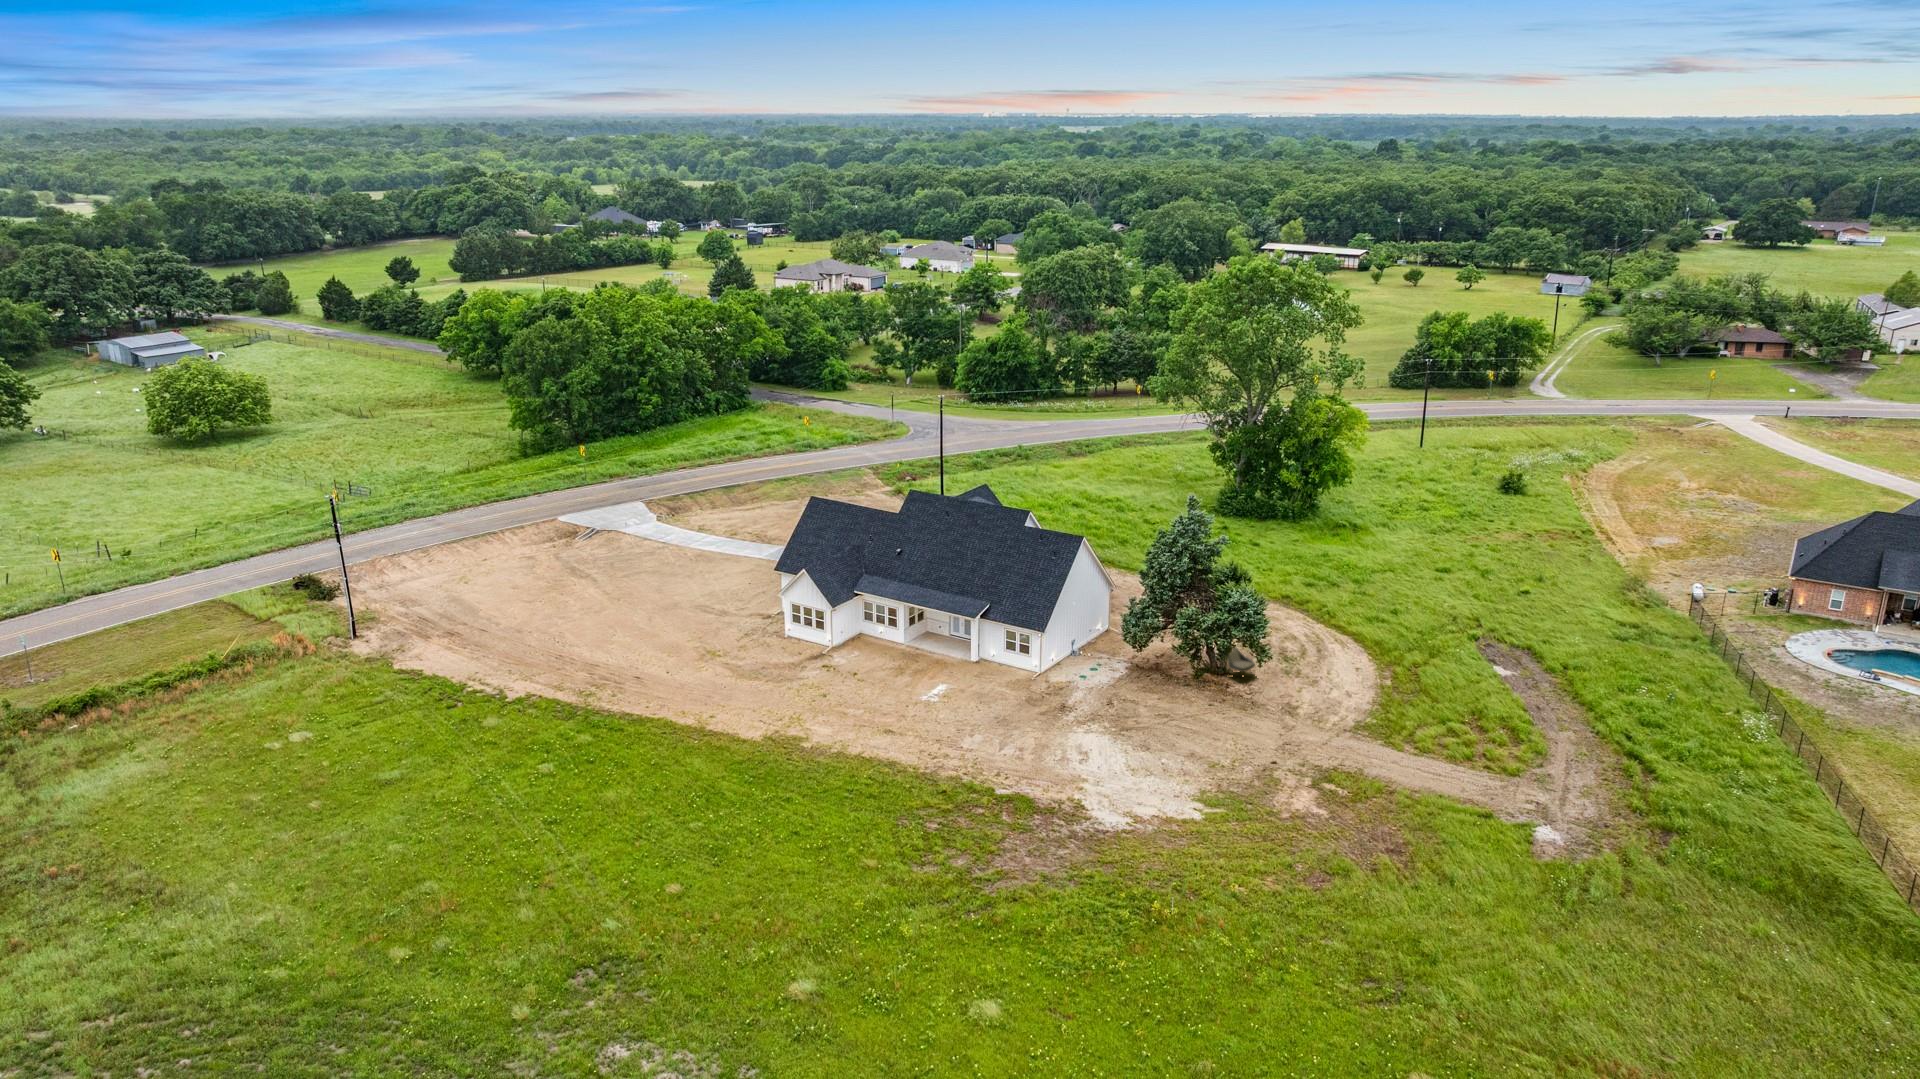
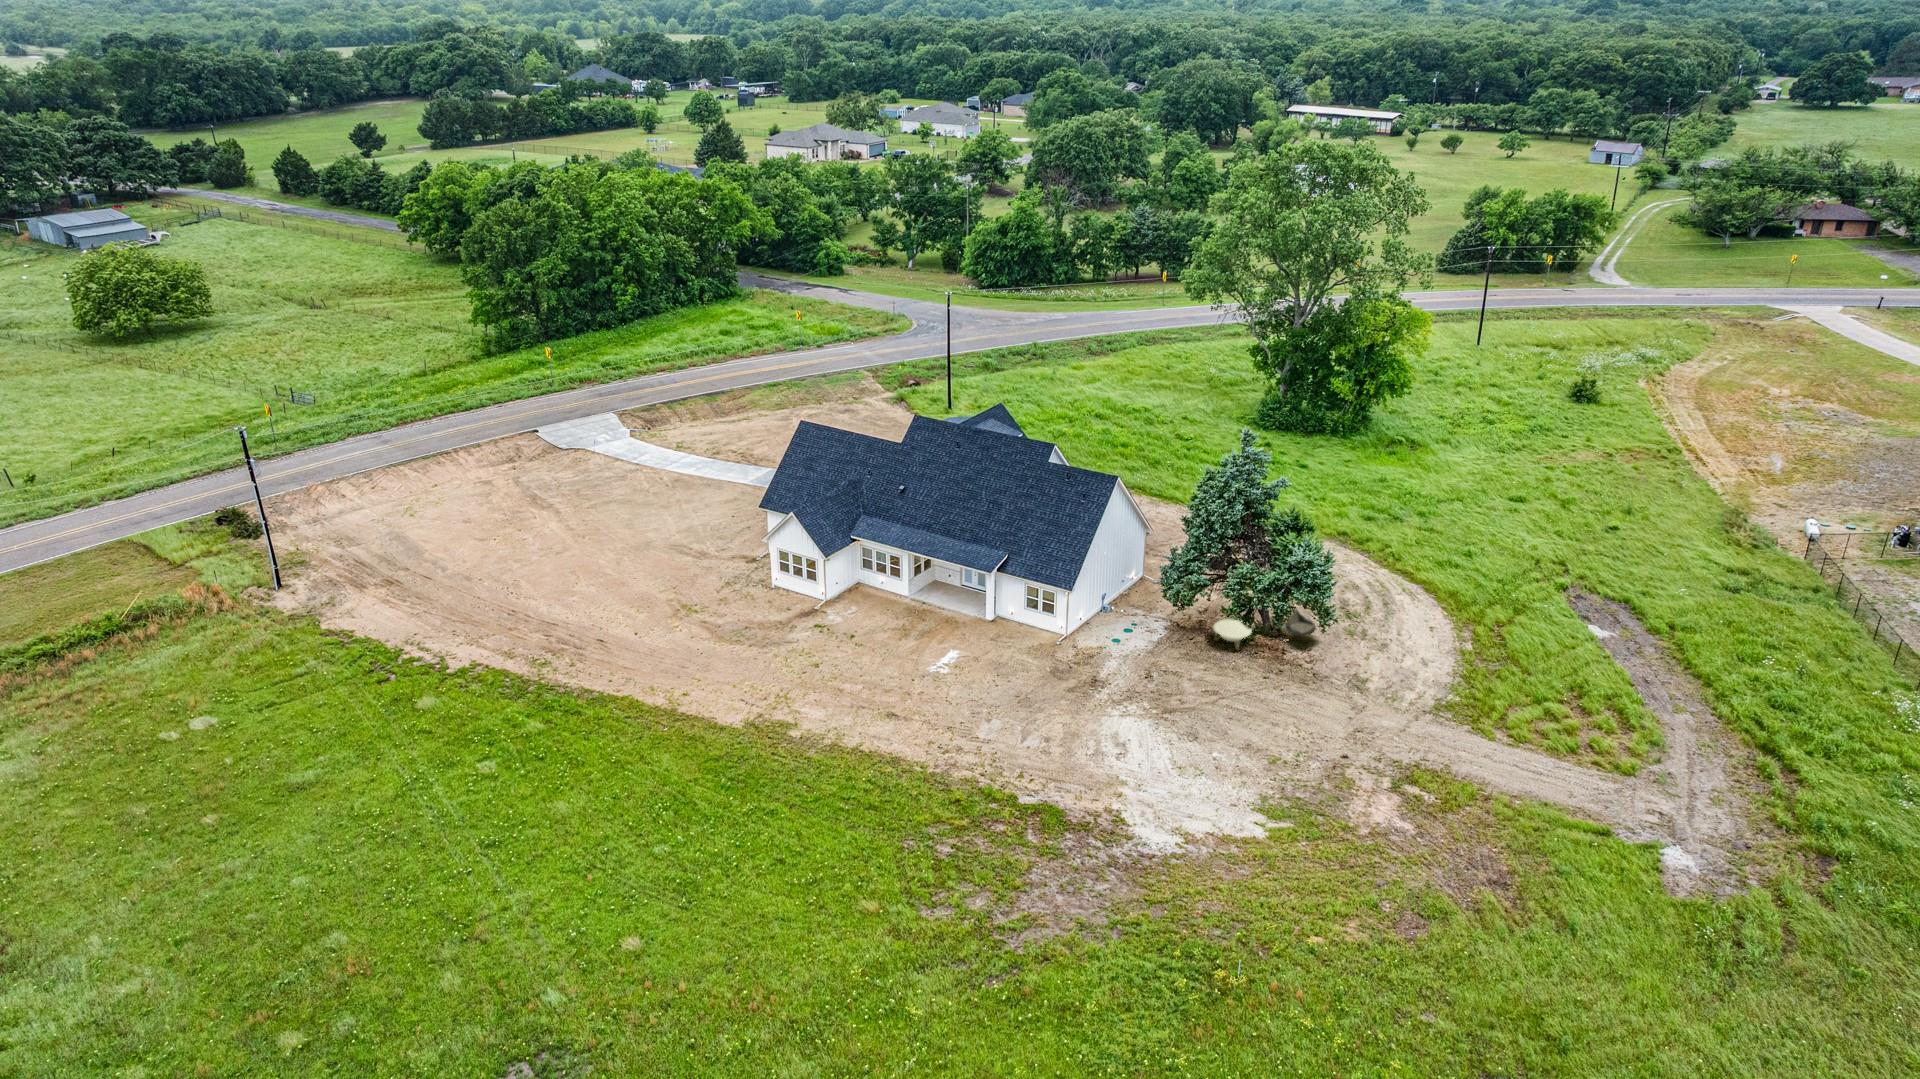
round table: none [1167,659,1200,684] -> present [1214,619,1252,650]

